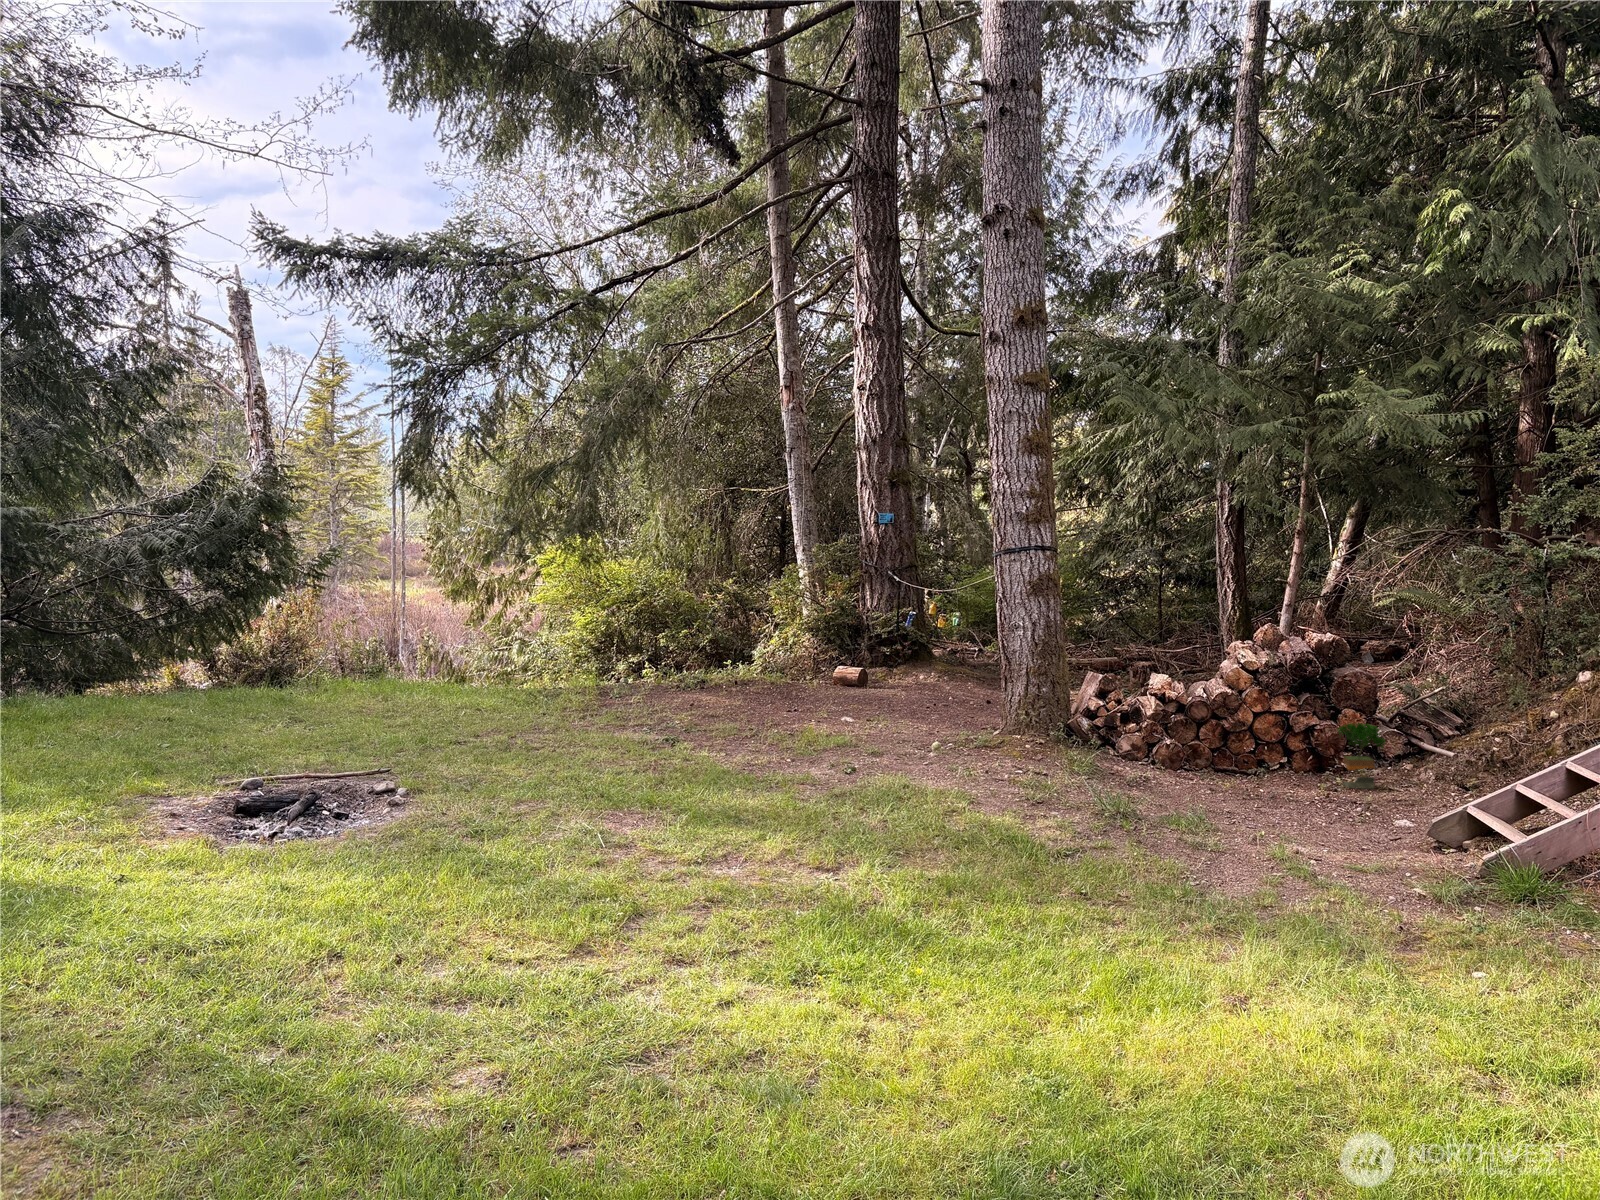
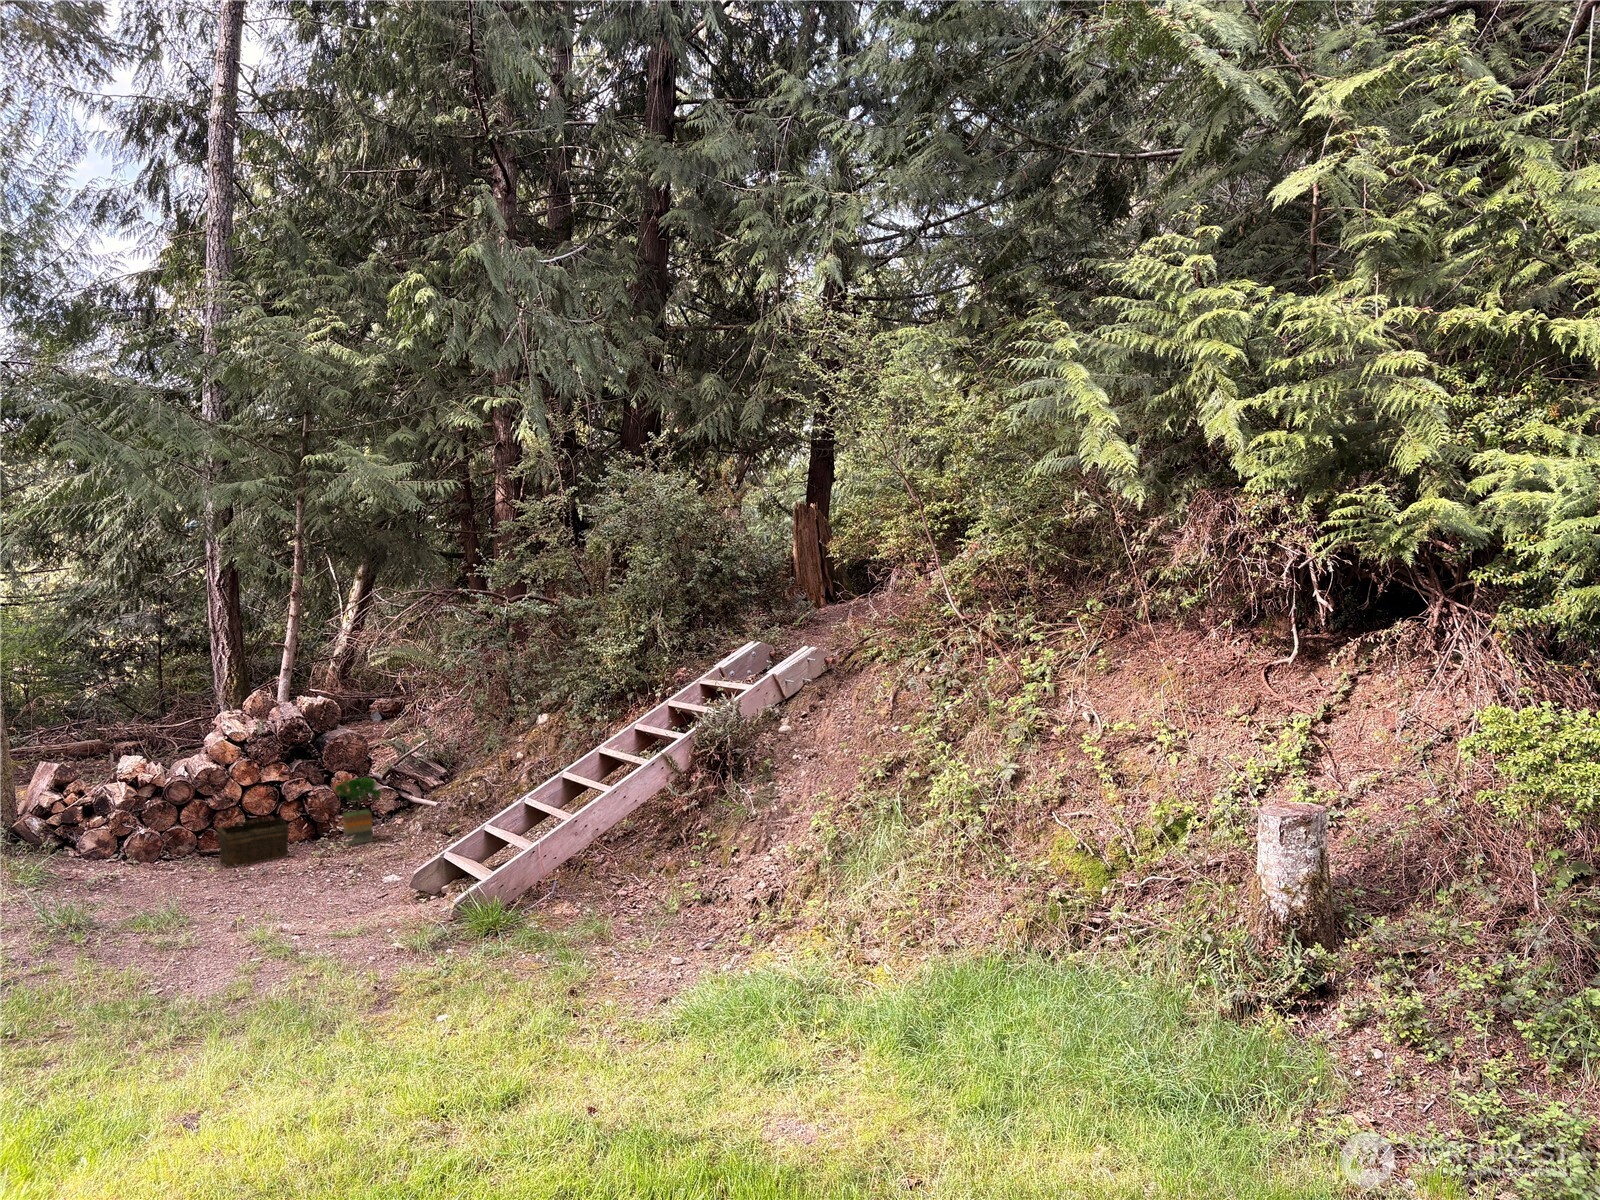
basket: none [1232,745,1296,786] -> present [218,818,289,868]

